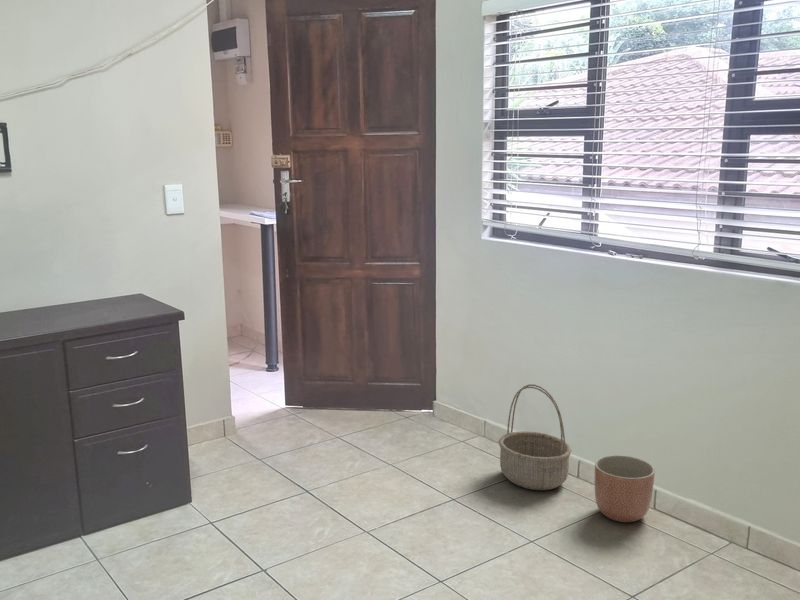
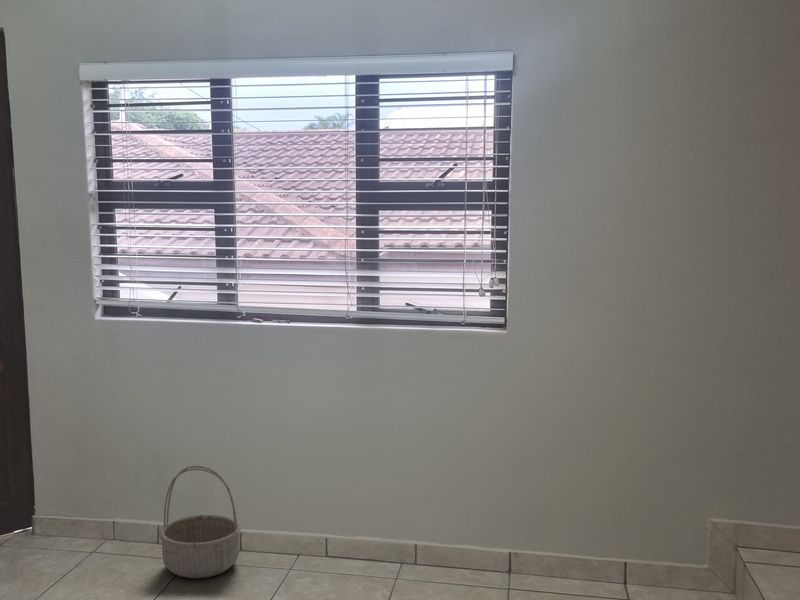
planter: present [594,455,655,522] -> none [277,512,333,579]

